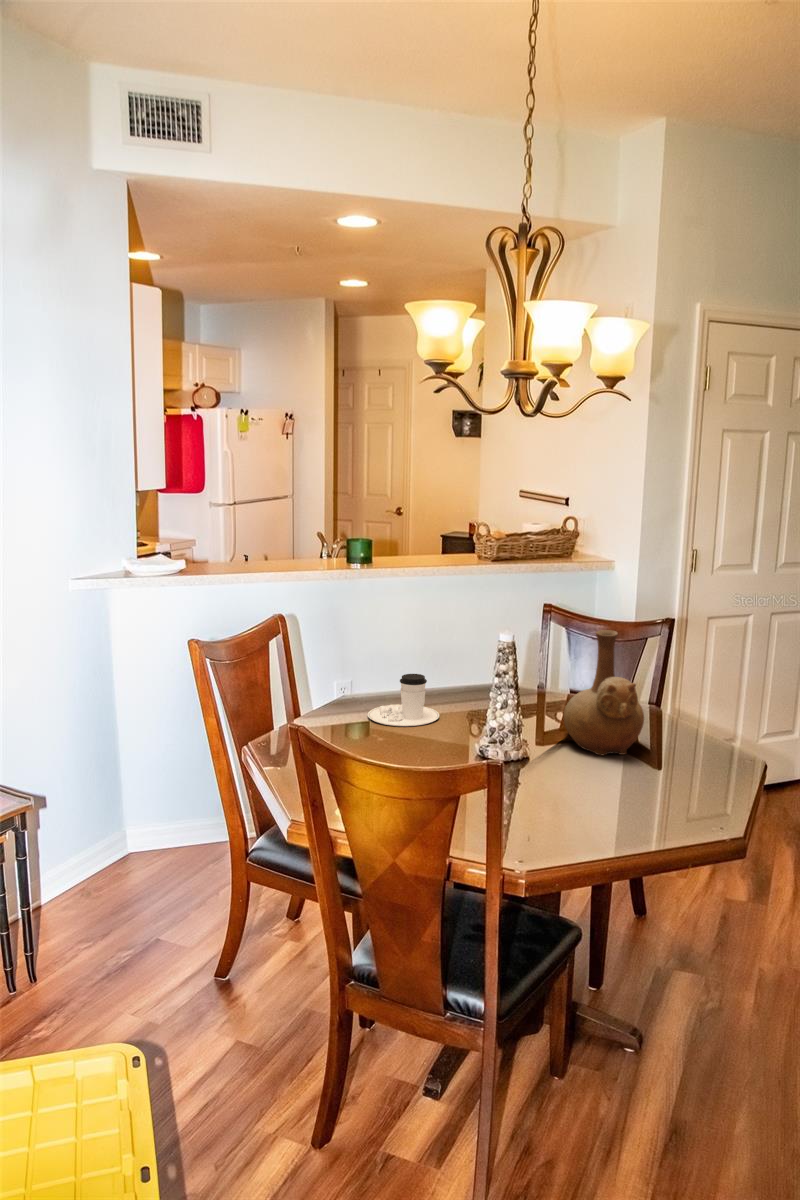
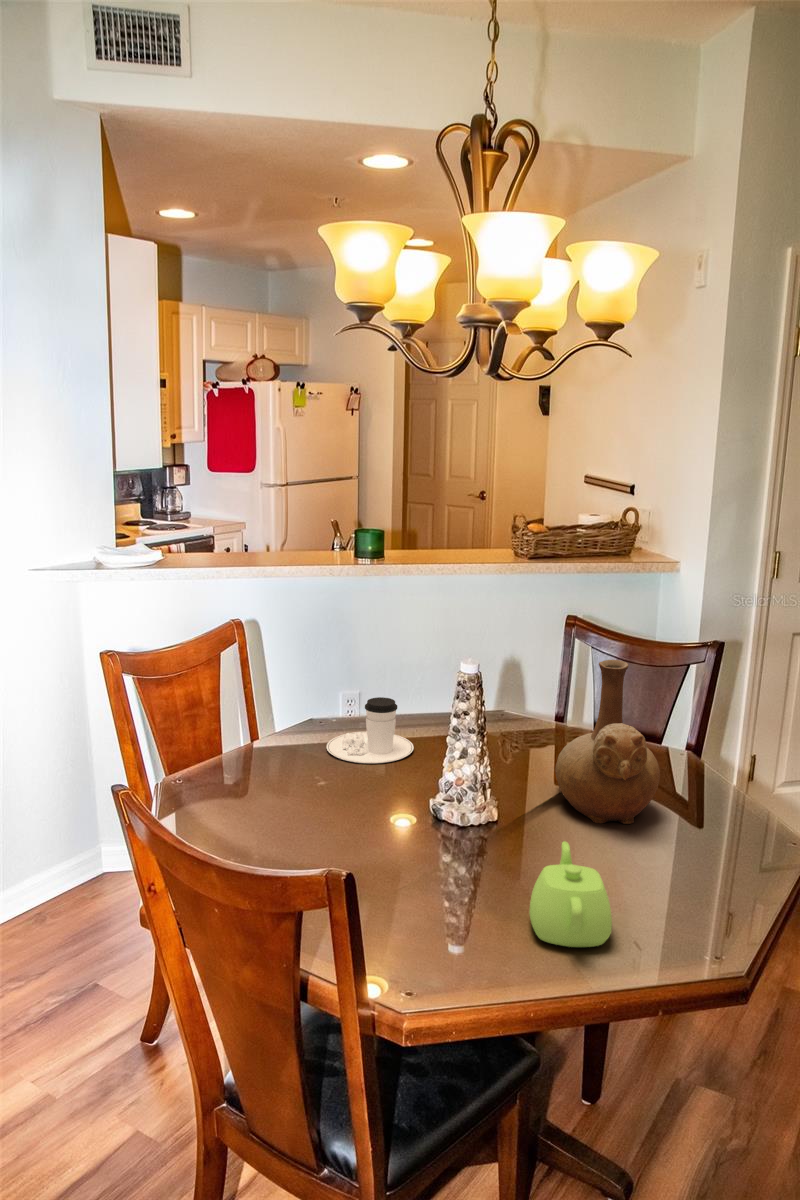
teapot: none [579,757,642,825] -> present [529,841,612,947]

